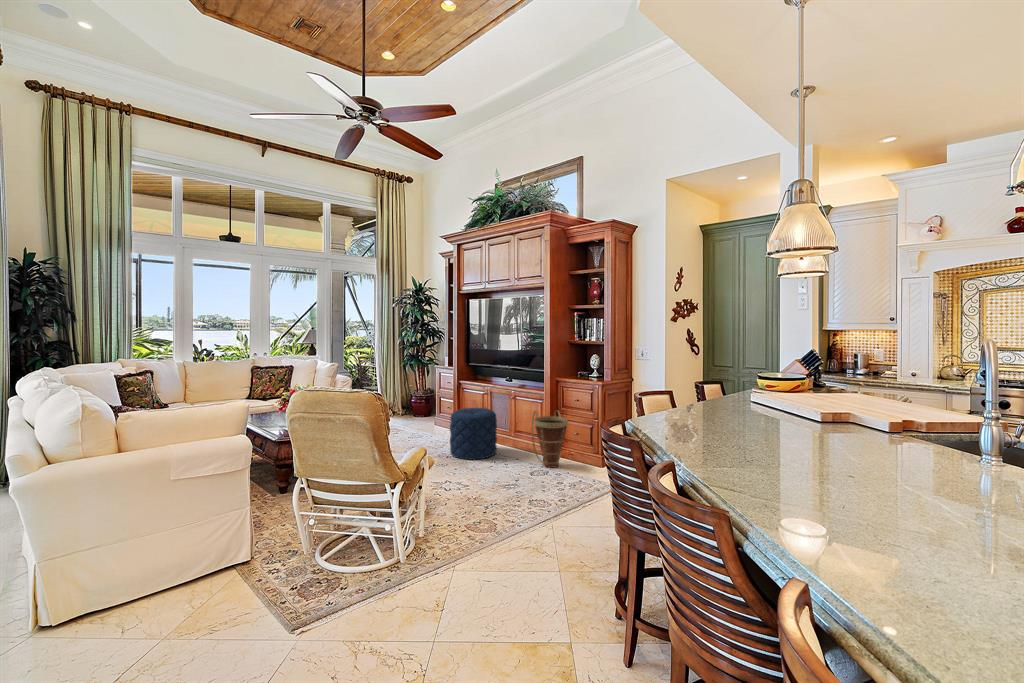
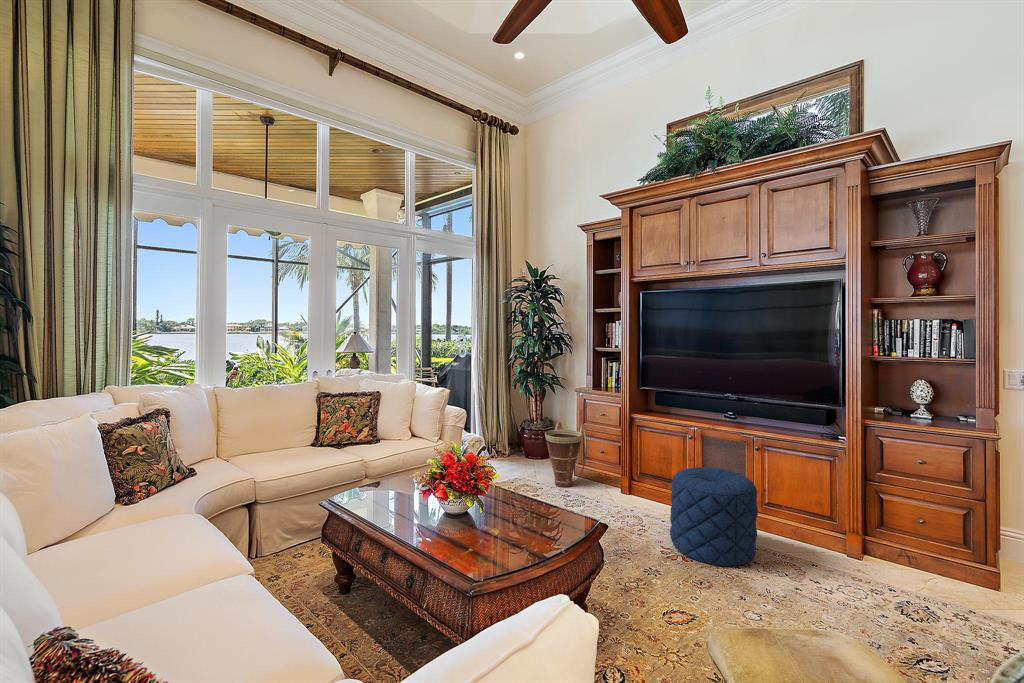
basket: present [532,410,568,468] -> present [545,422,586,487]

